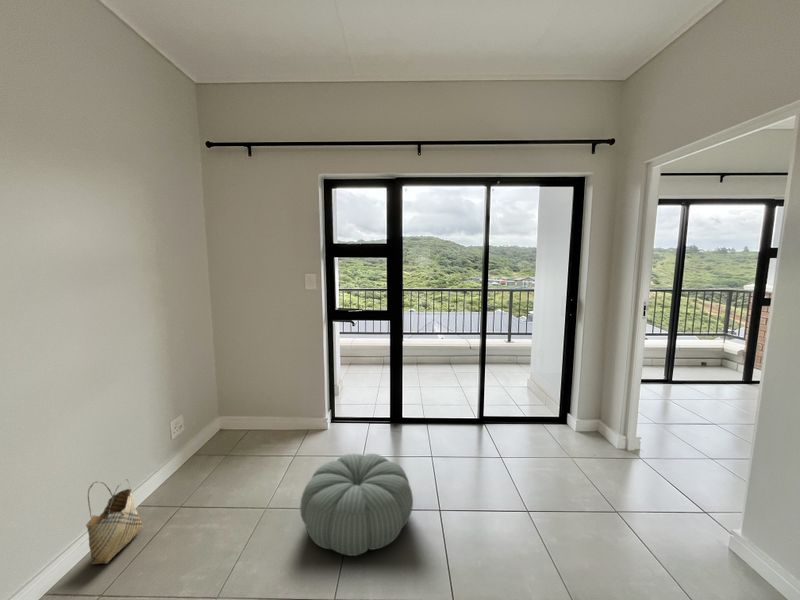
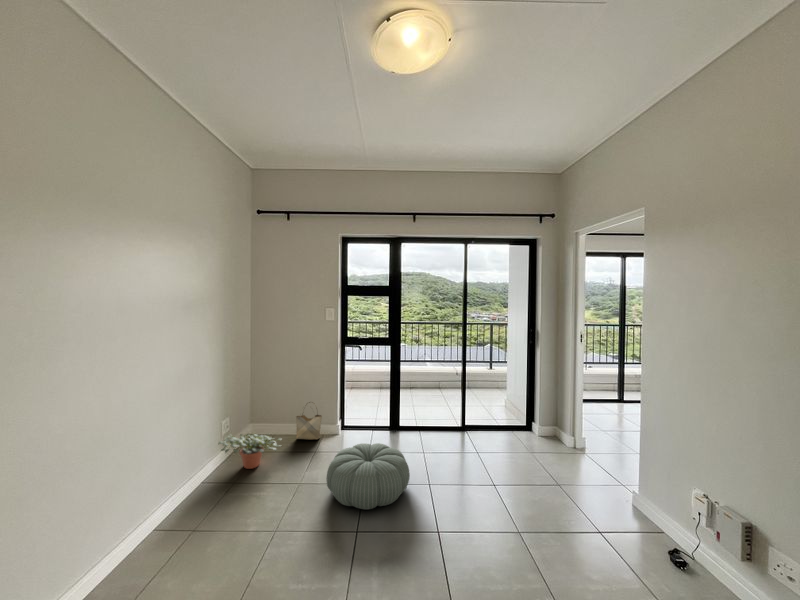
potted plant: none [162,435,252,483] -> present [219,434,282,469]
woven basket: present [86,479,142,564] -> present [296,414,322,440]

